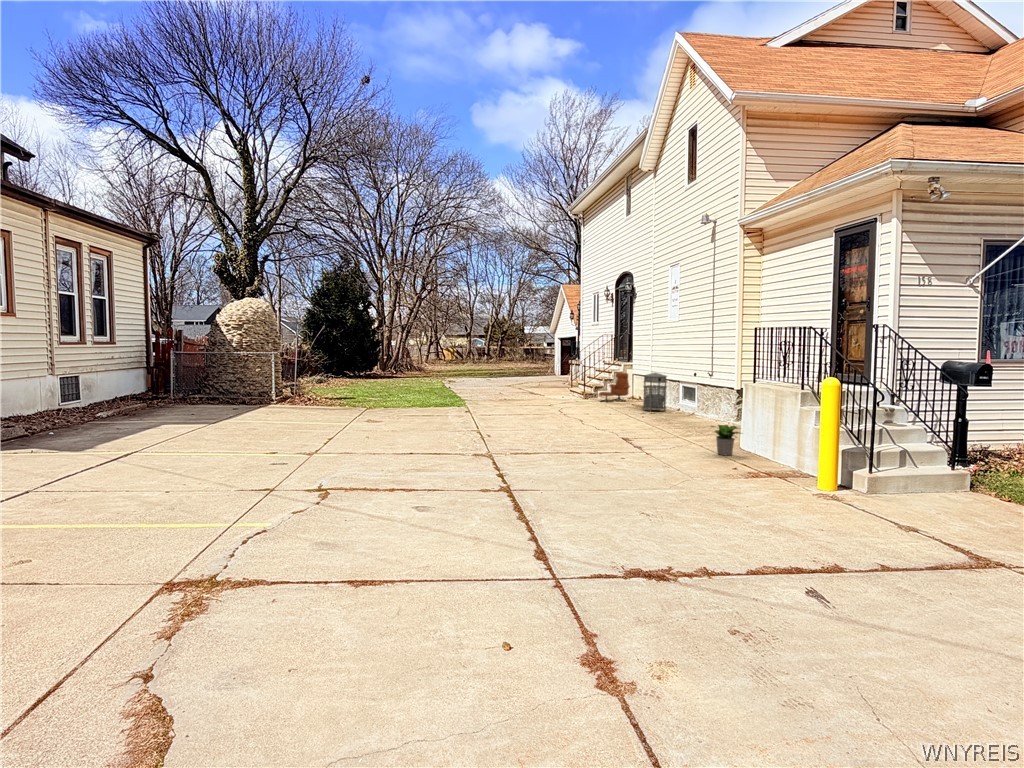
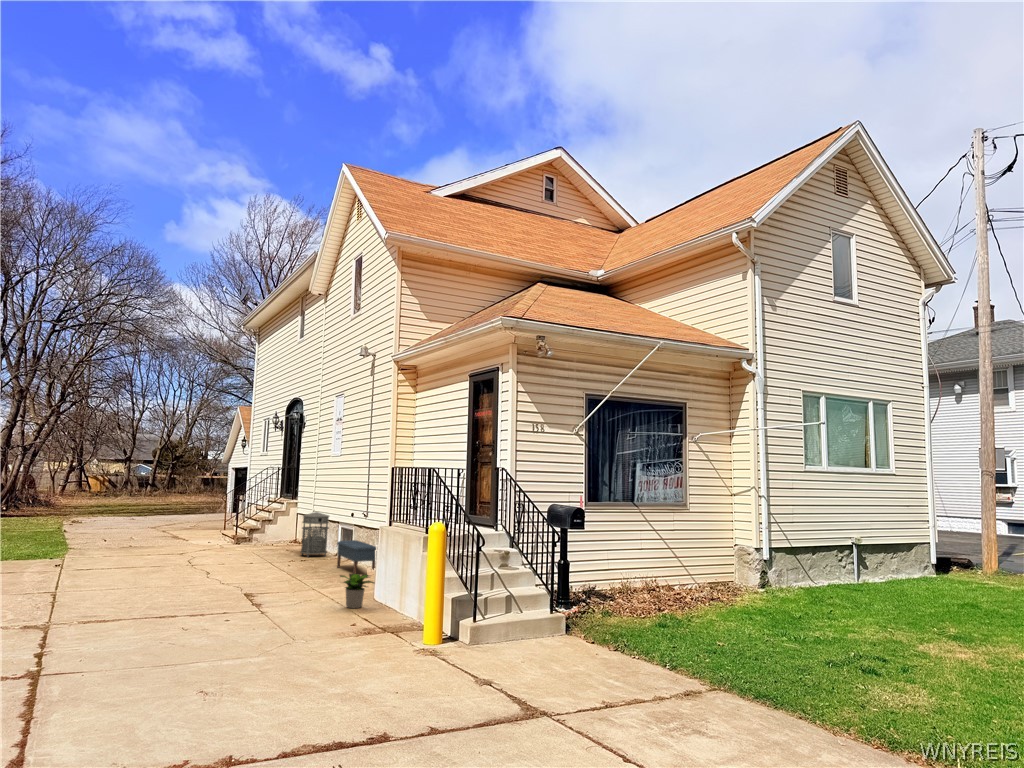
lounge chair: present [599,373,630,402] -> none [256,511,295,547]
bench: none [682,397,724,428] -> present [337,540,376,574]

